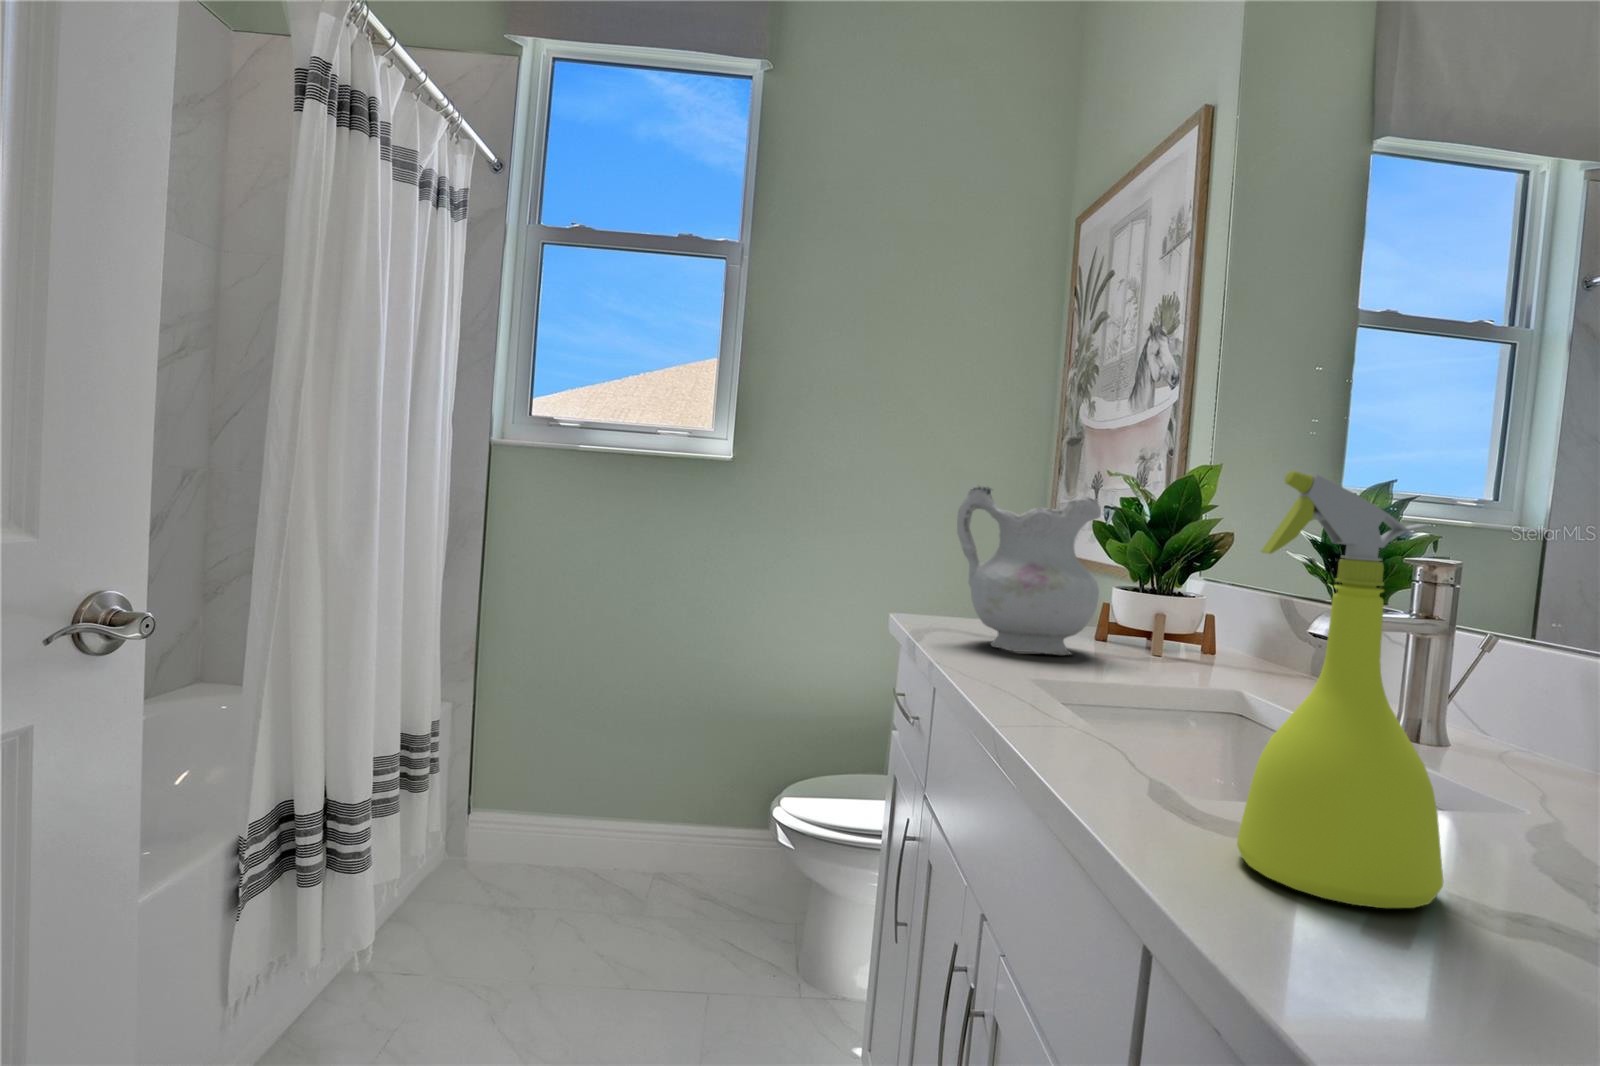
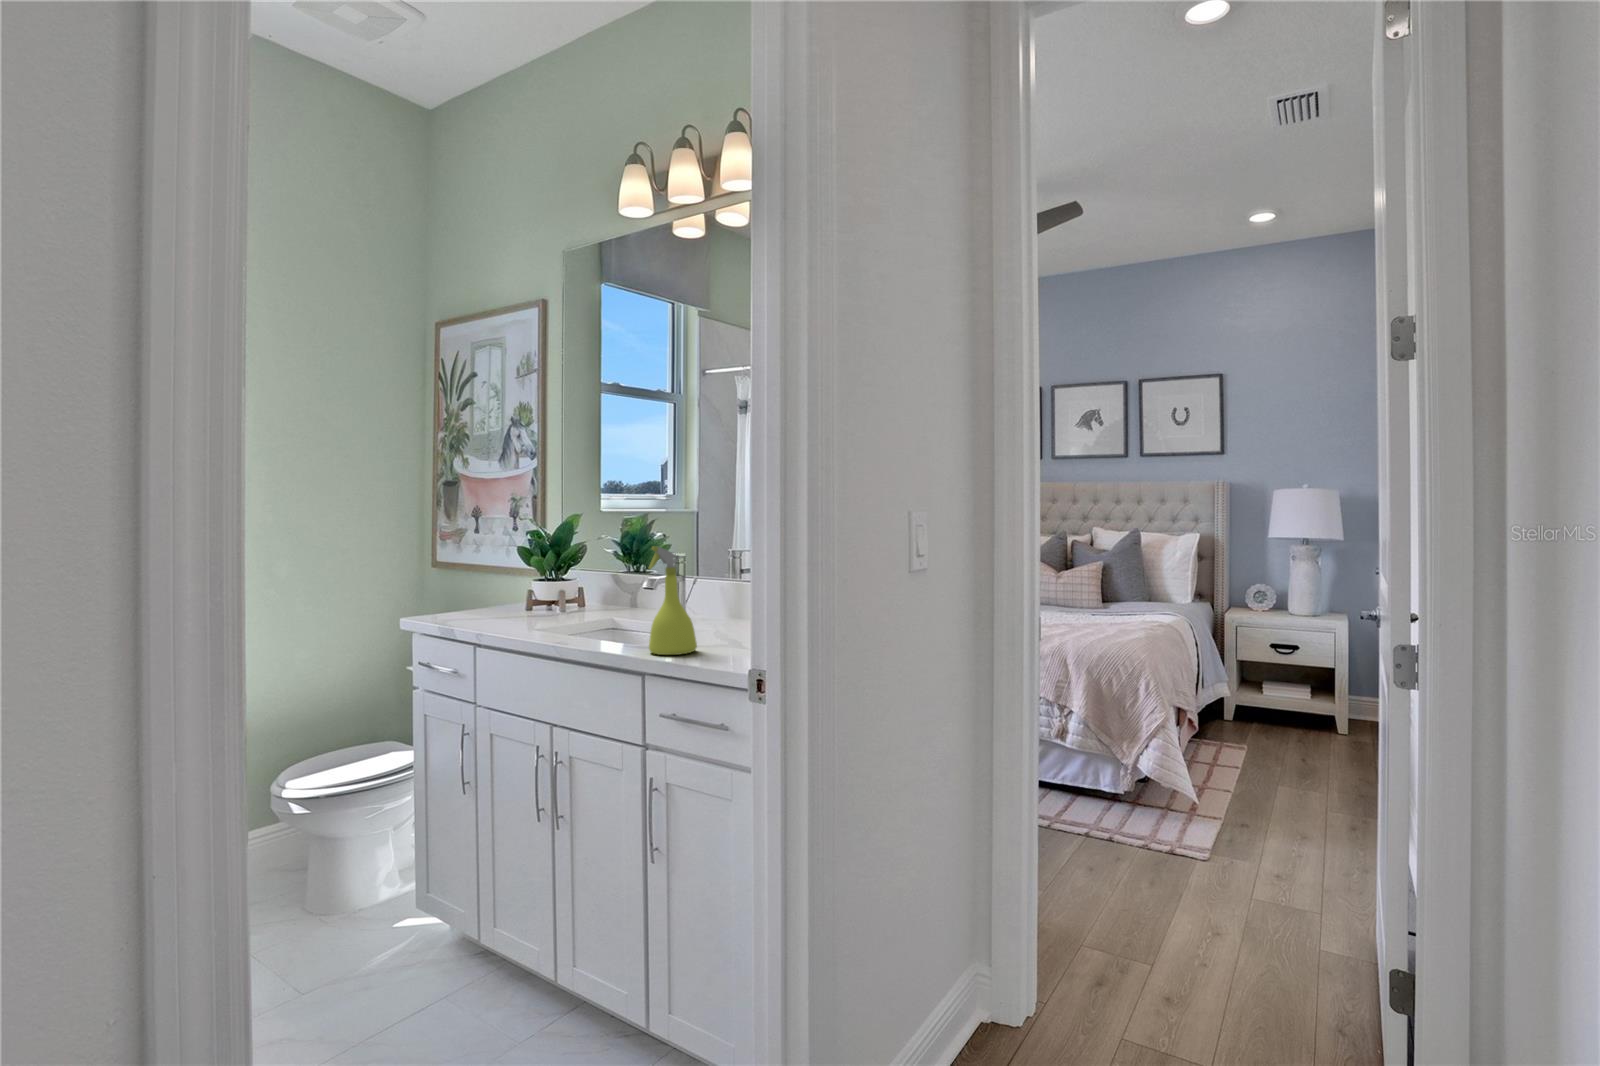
ceramic pitcher: present [957,486,1101,655] -> none [457,535,535,621]

